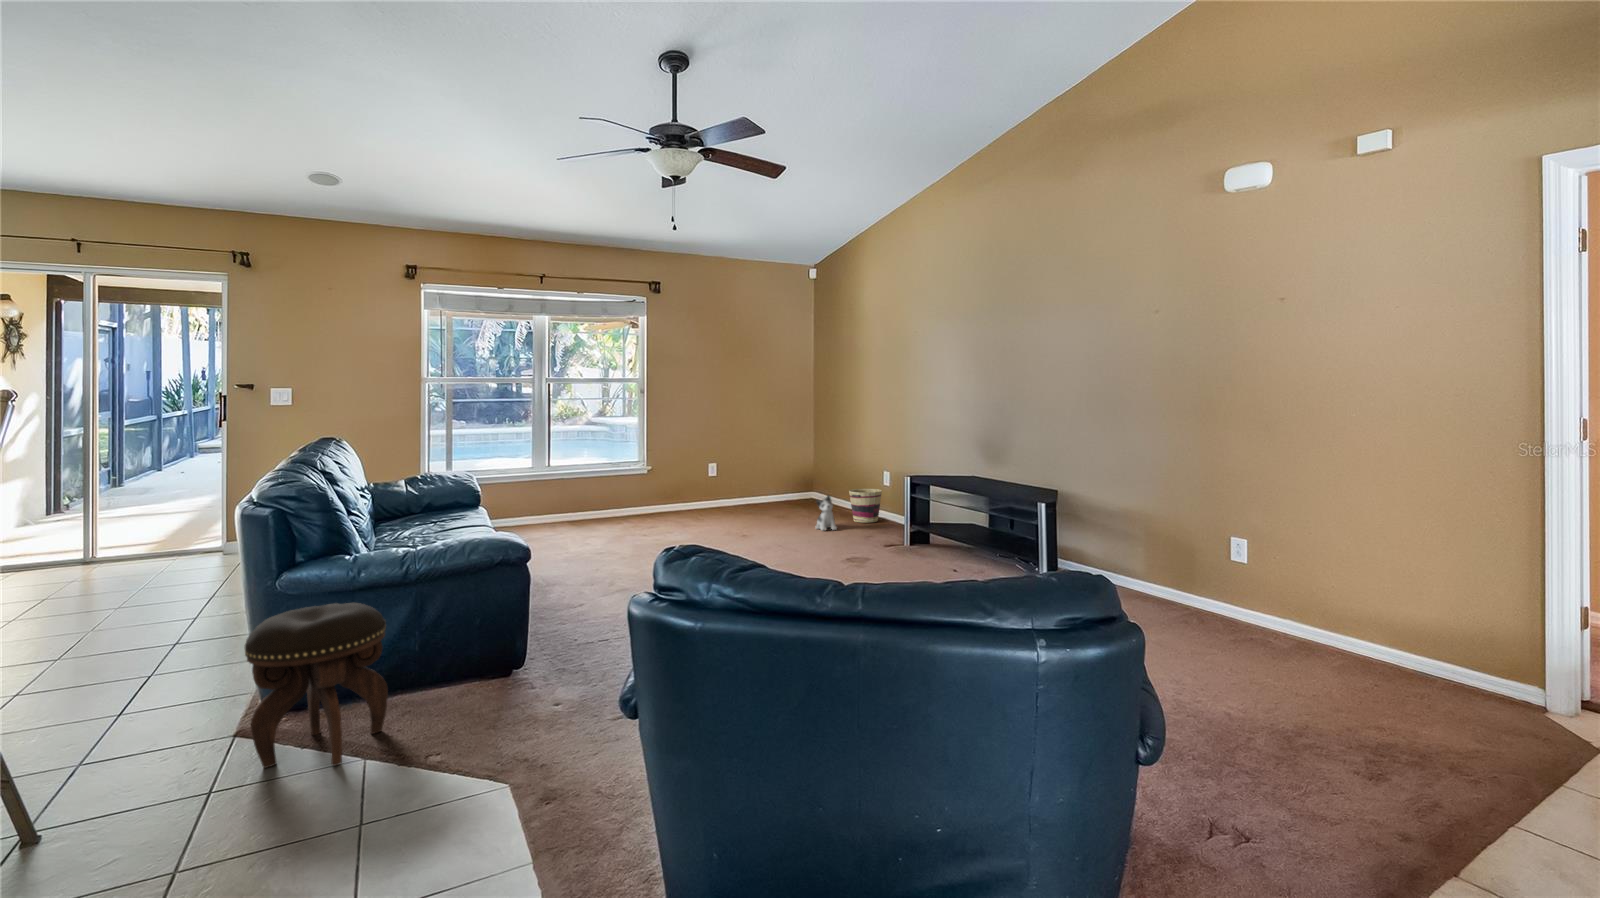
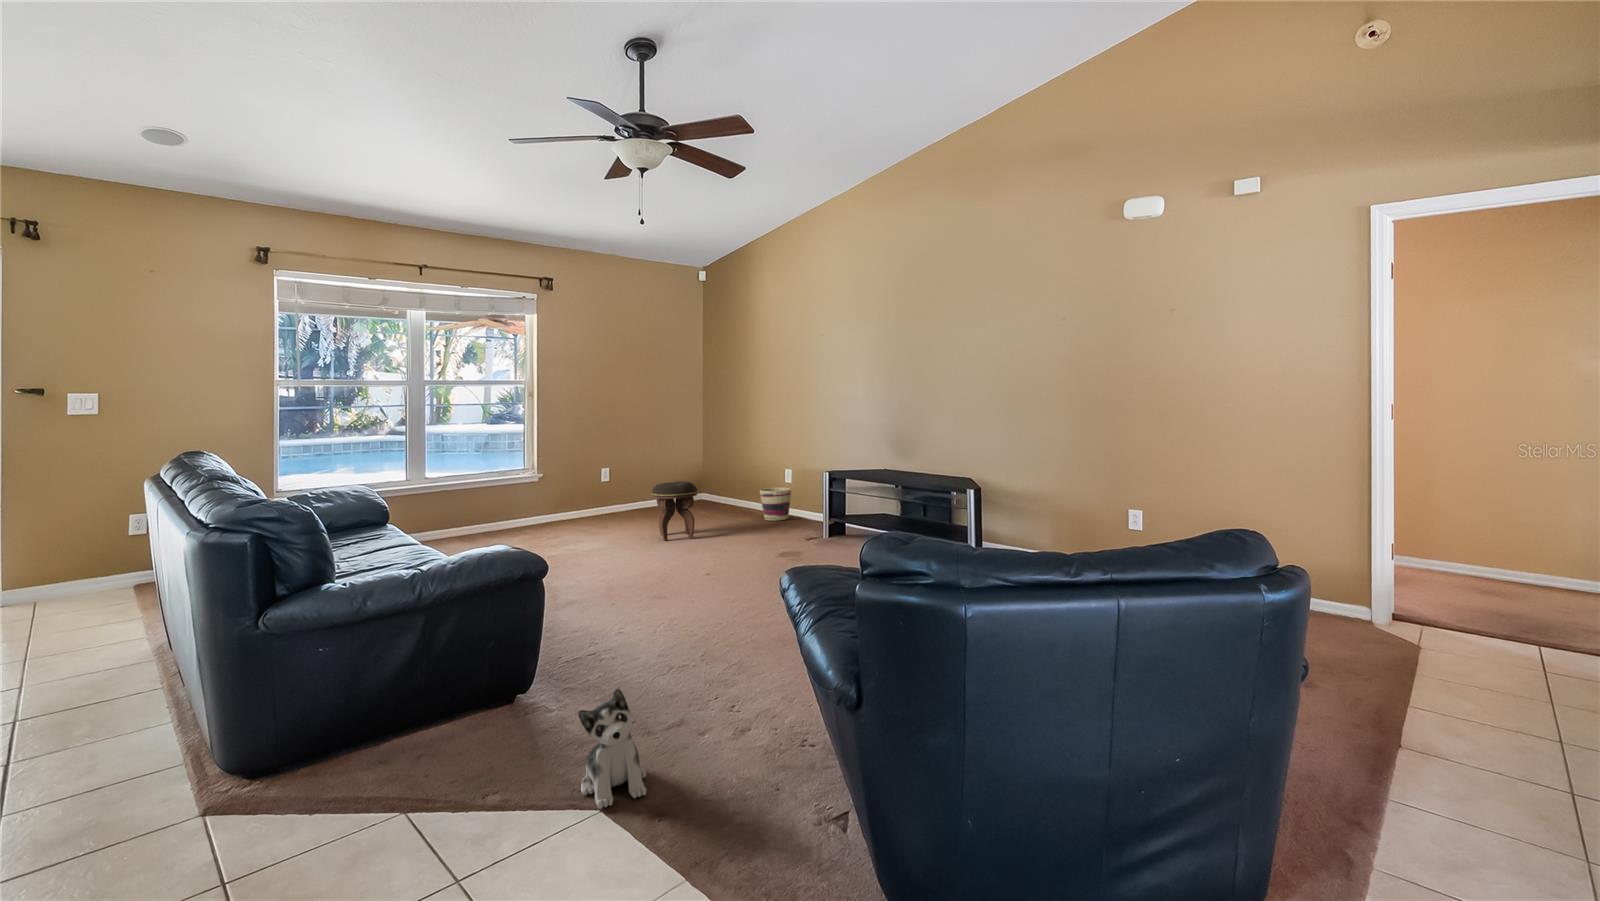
plush toy: present [816,495,837,531] -> present [578,689,646,809]
footstool: present [245,603,388,768] -> present [652,481,697,541]

